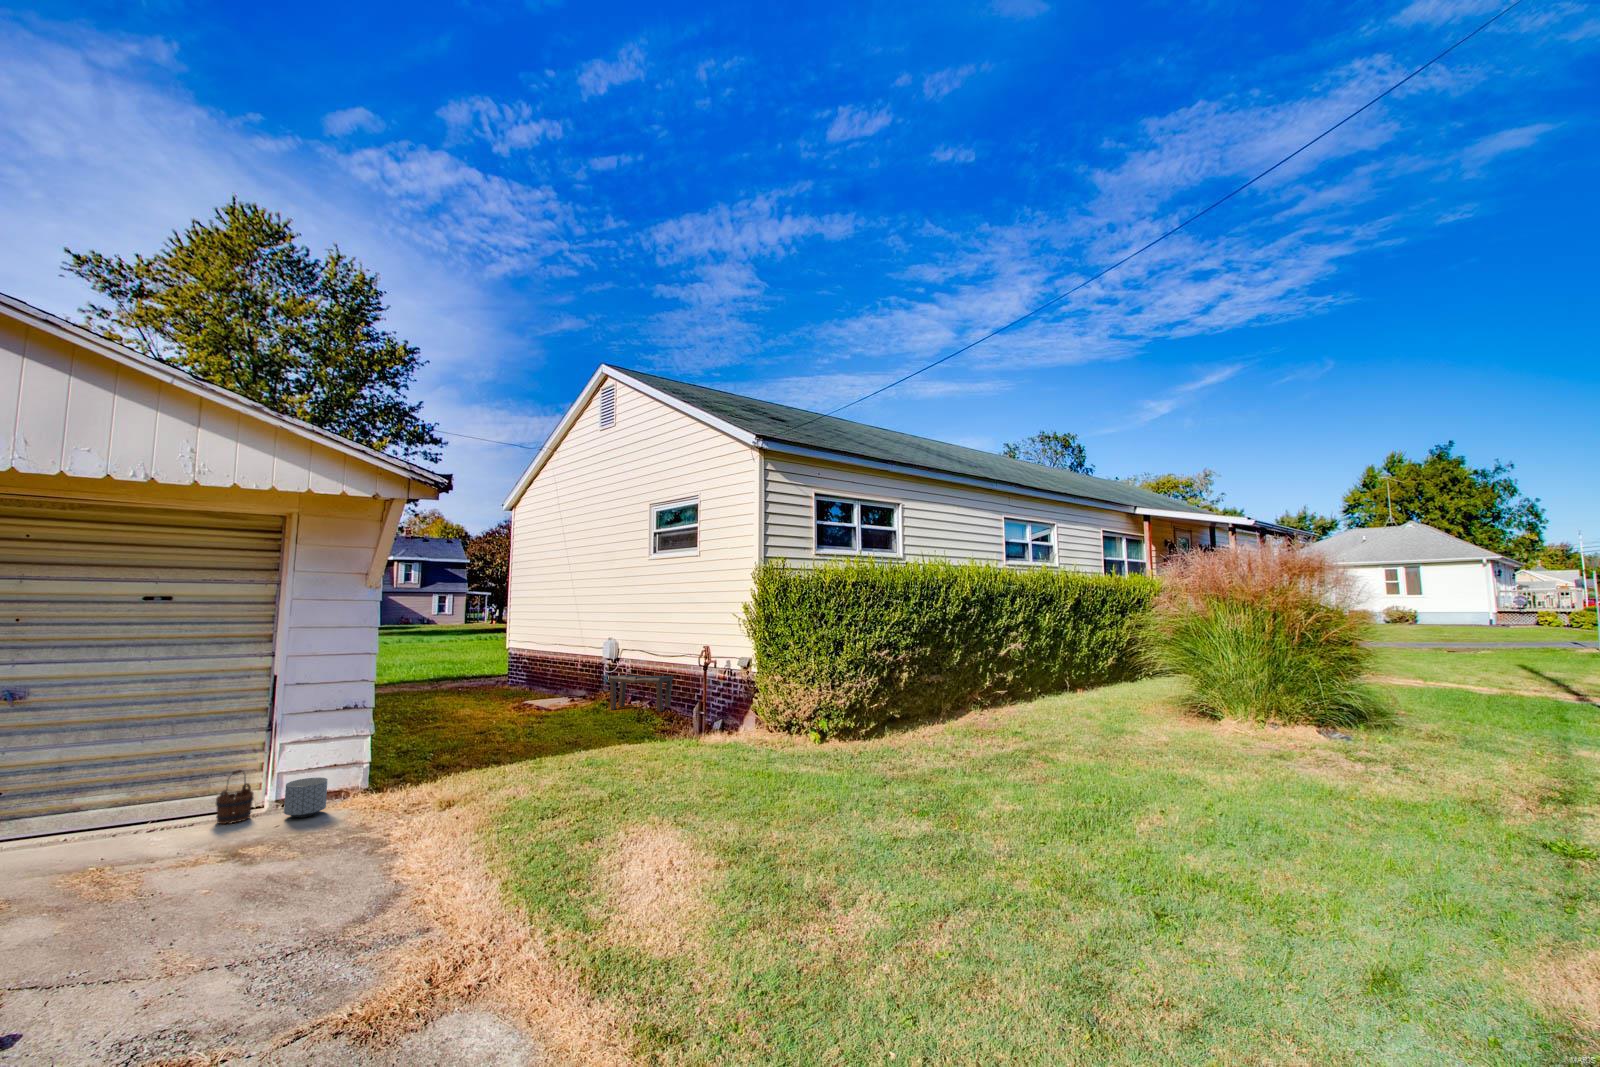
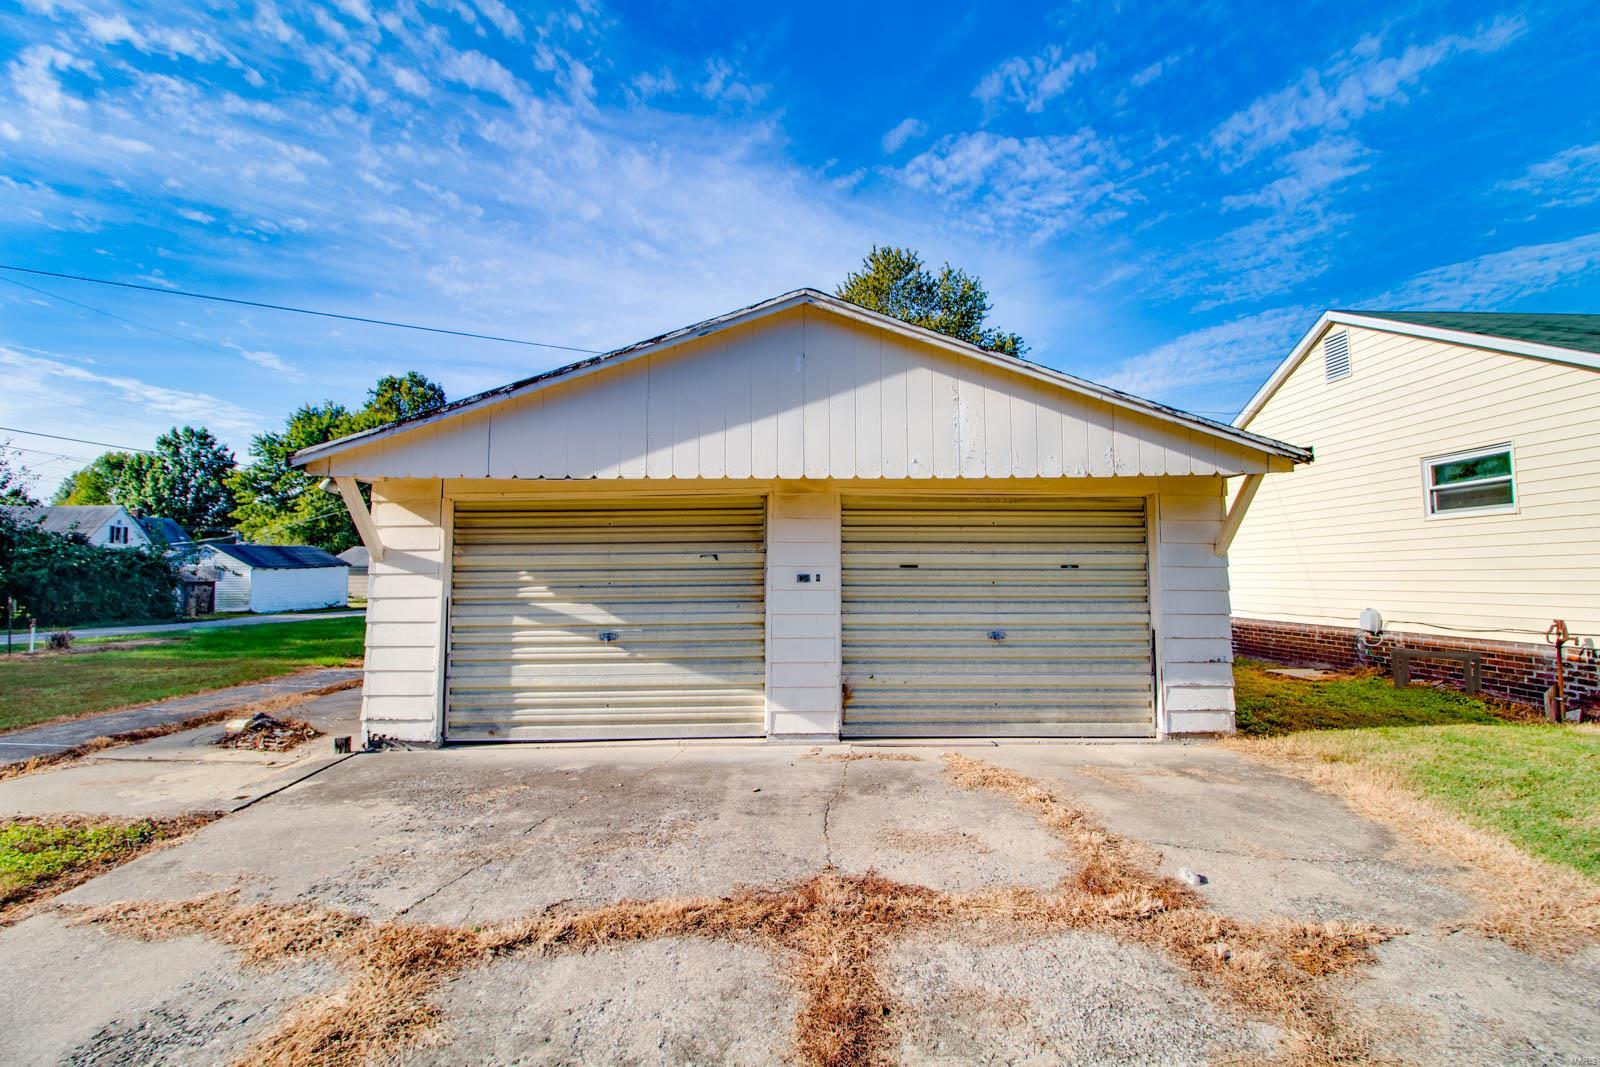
wooden bucket: present [216,770,254,824] -> none [1124,704,1149,746]
planter: present [284,777,328,818] -> none [1176,718,1209,749]

